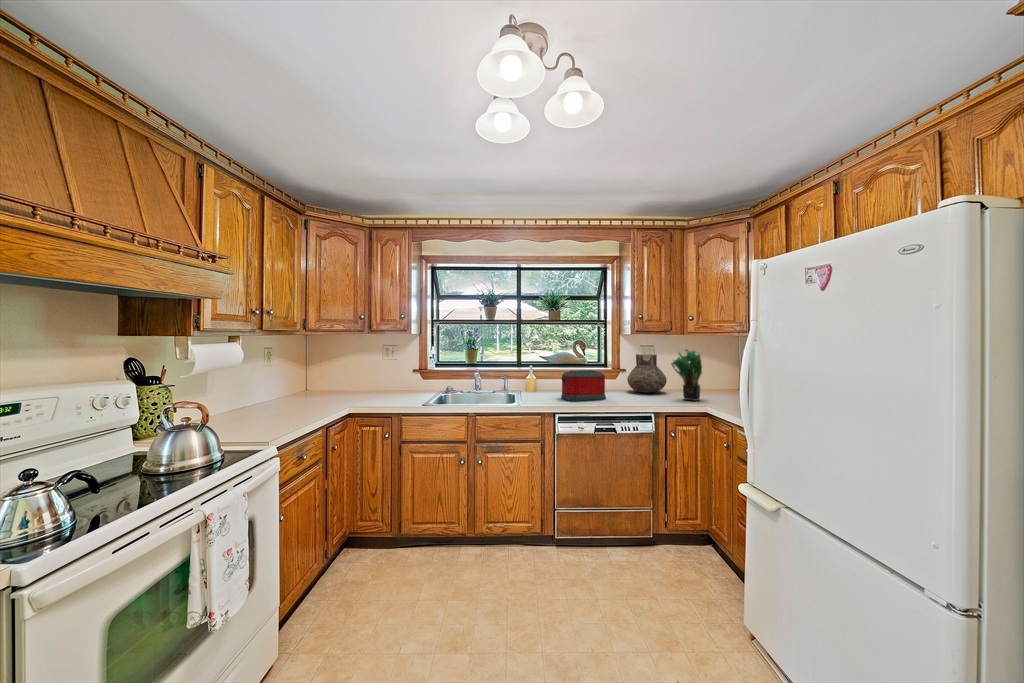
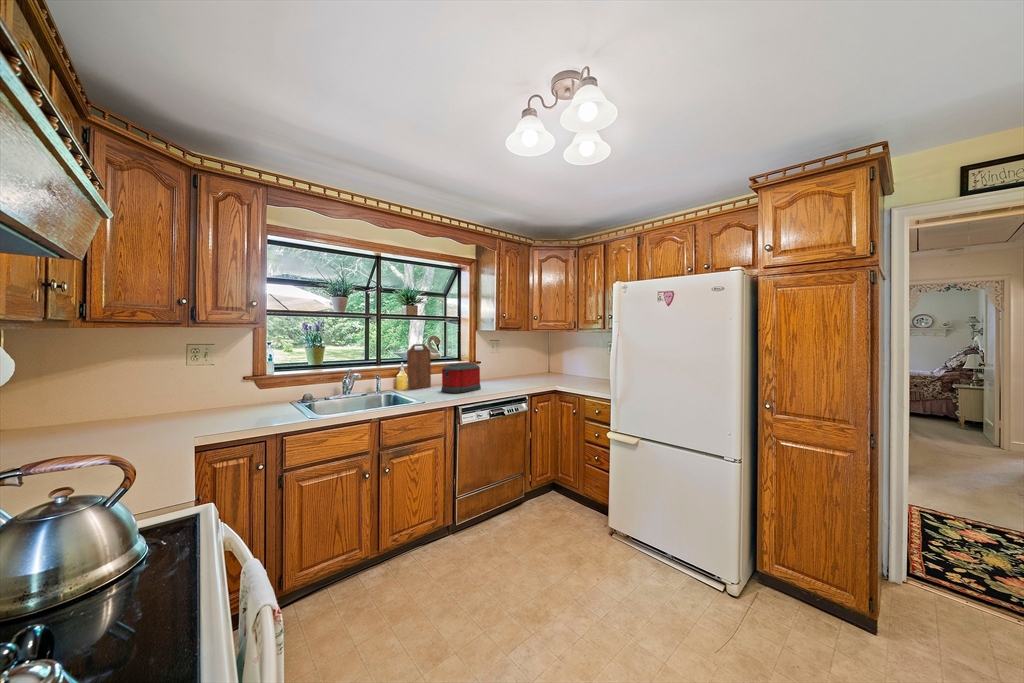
cutting board: none [537,349,562,393] -> present [407,344,431,390]
potted plant: present [671,349,702,401] -> none [526,342,549,382]
vase: present [627,354,667,393] -> none [482,347,514,380]

